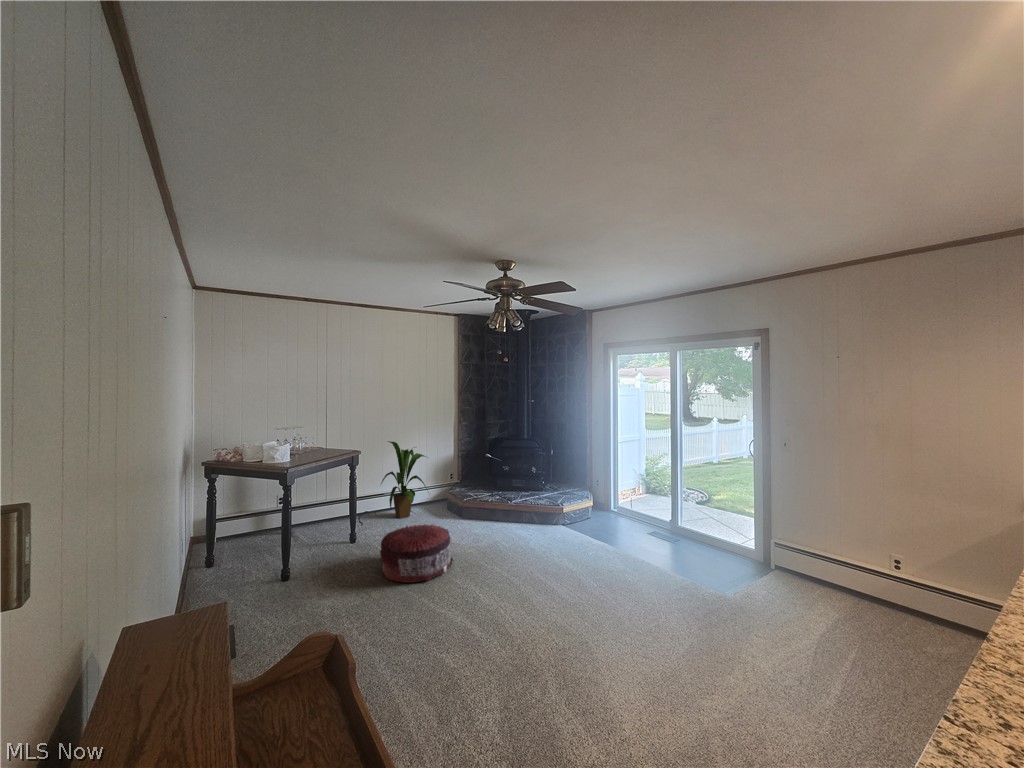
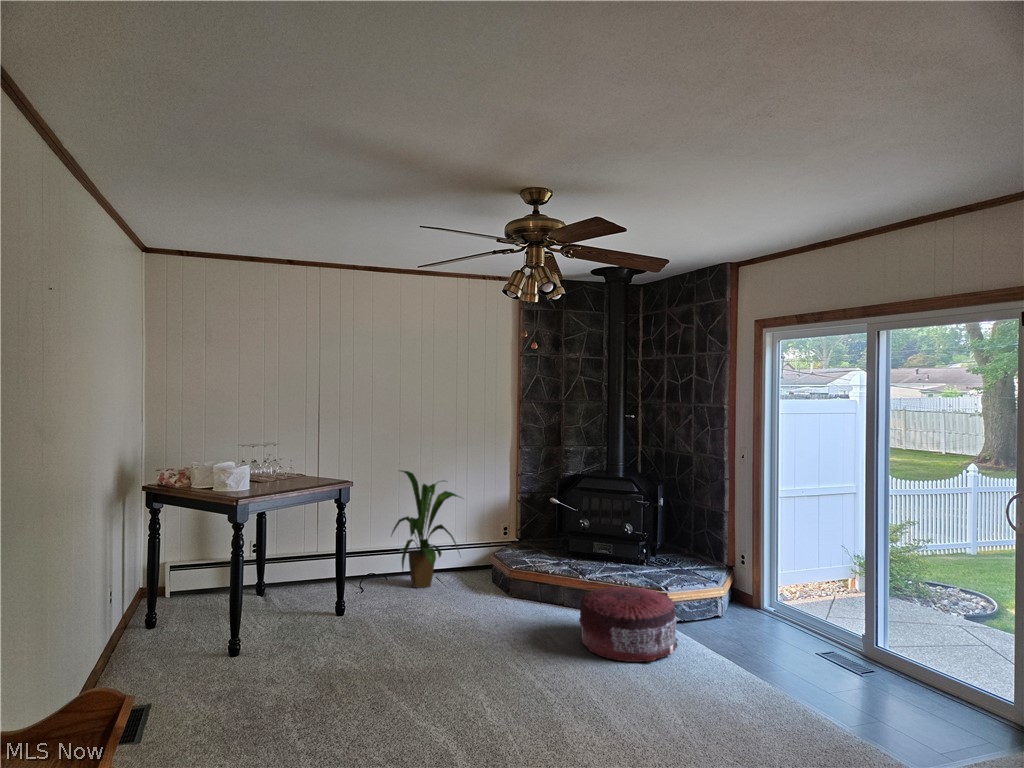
pouf: present [380,524,453,583] -> present [579,586,678,662]

